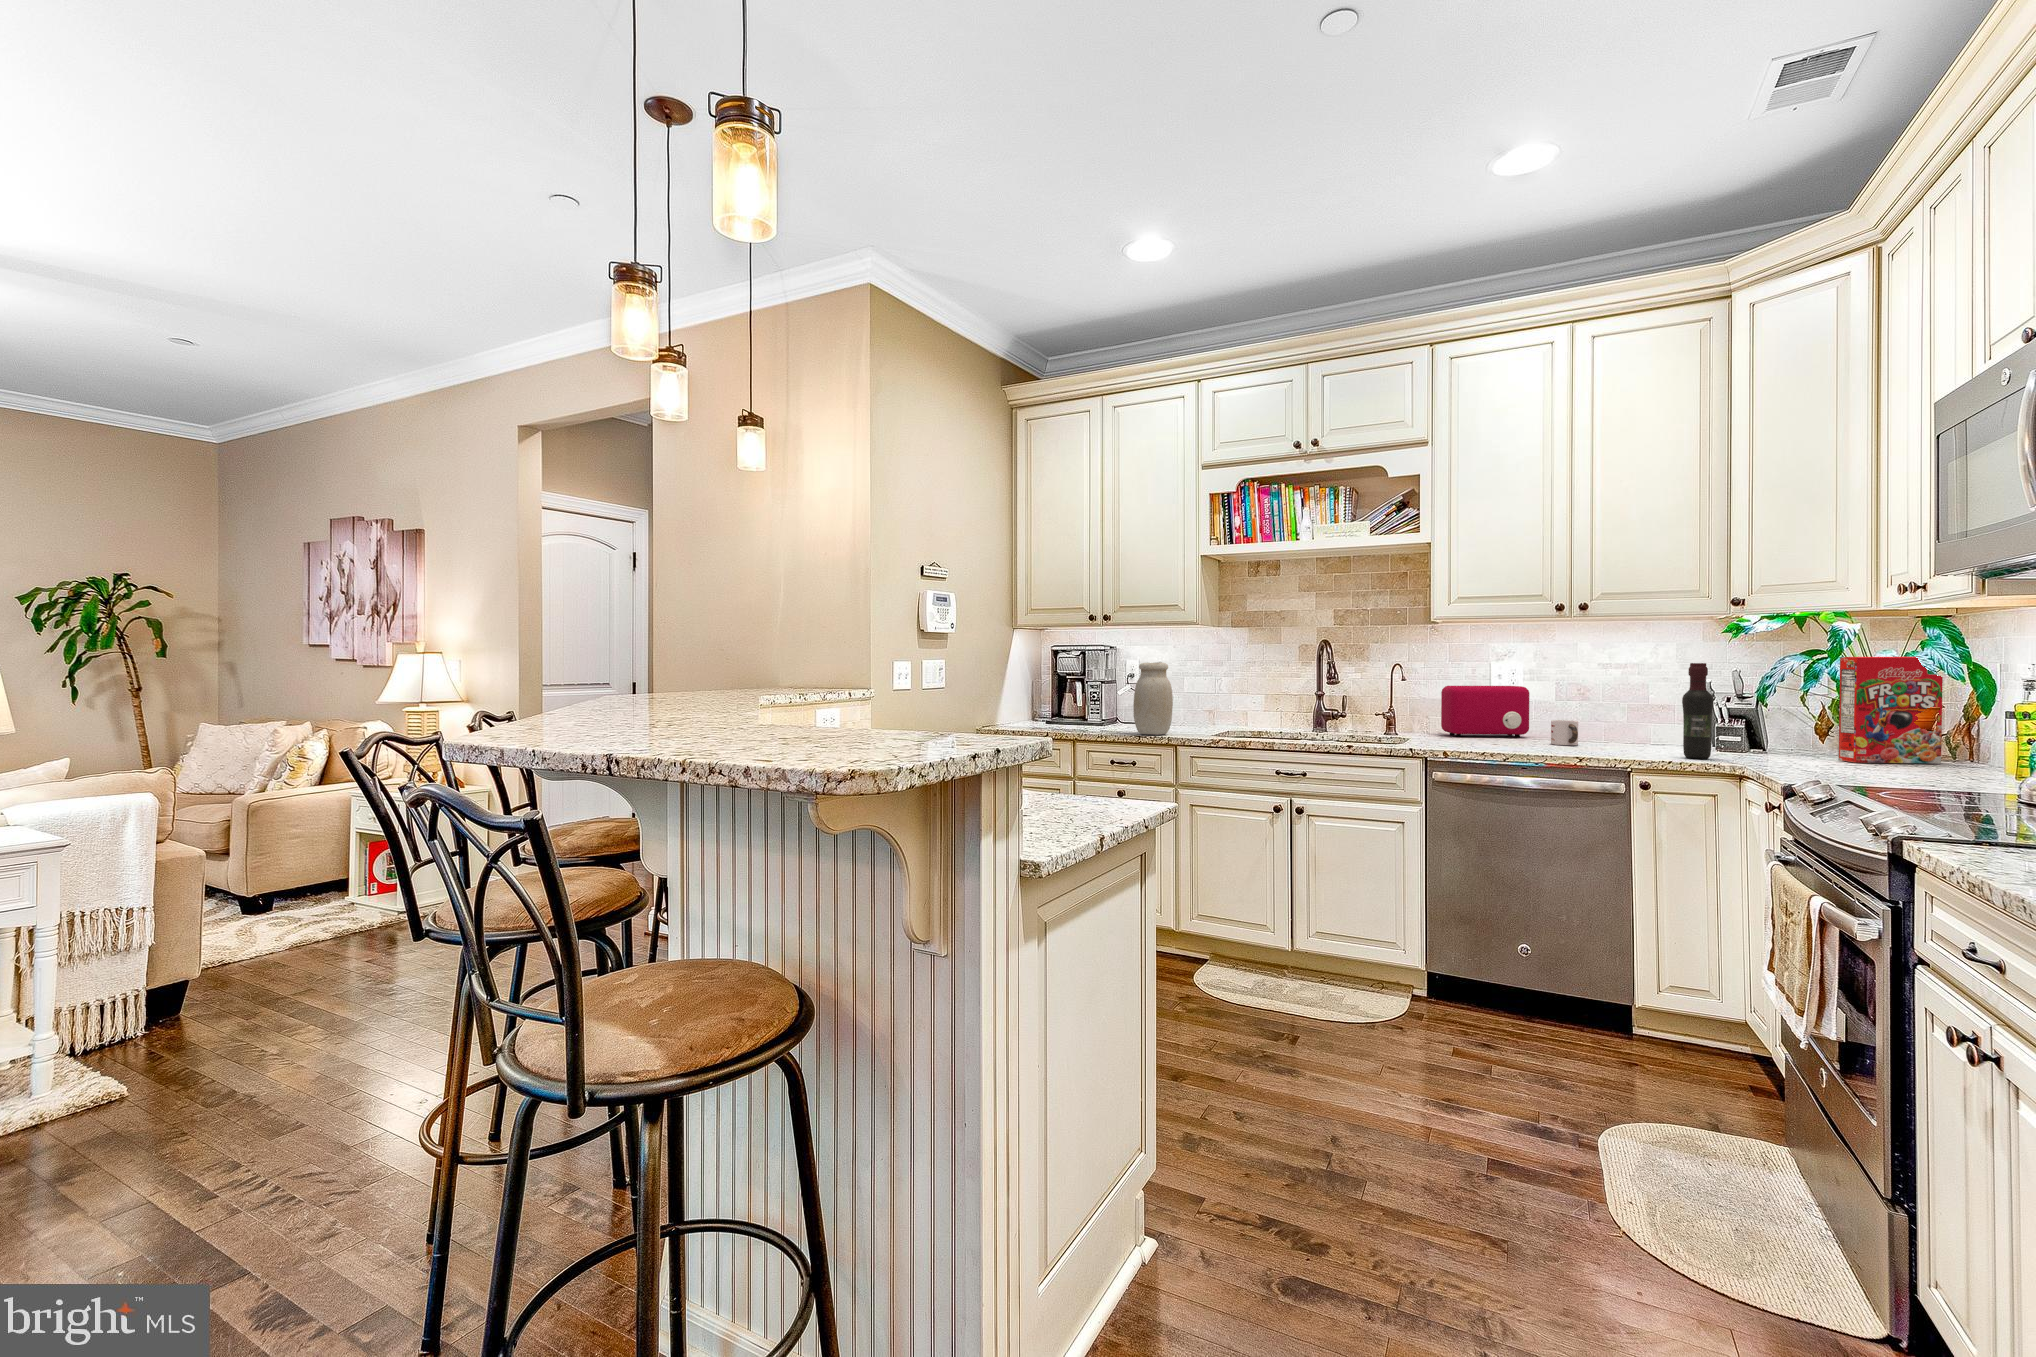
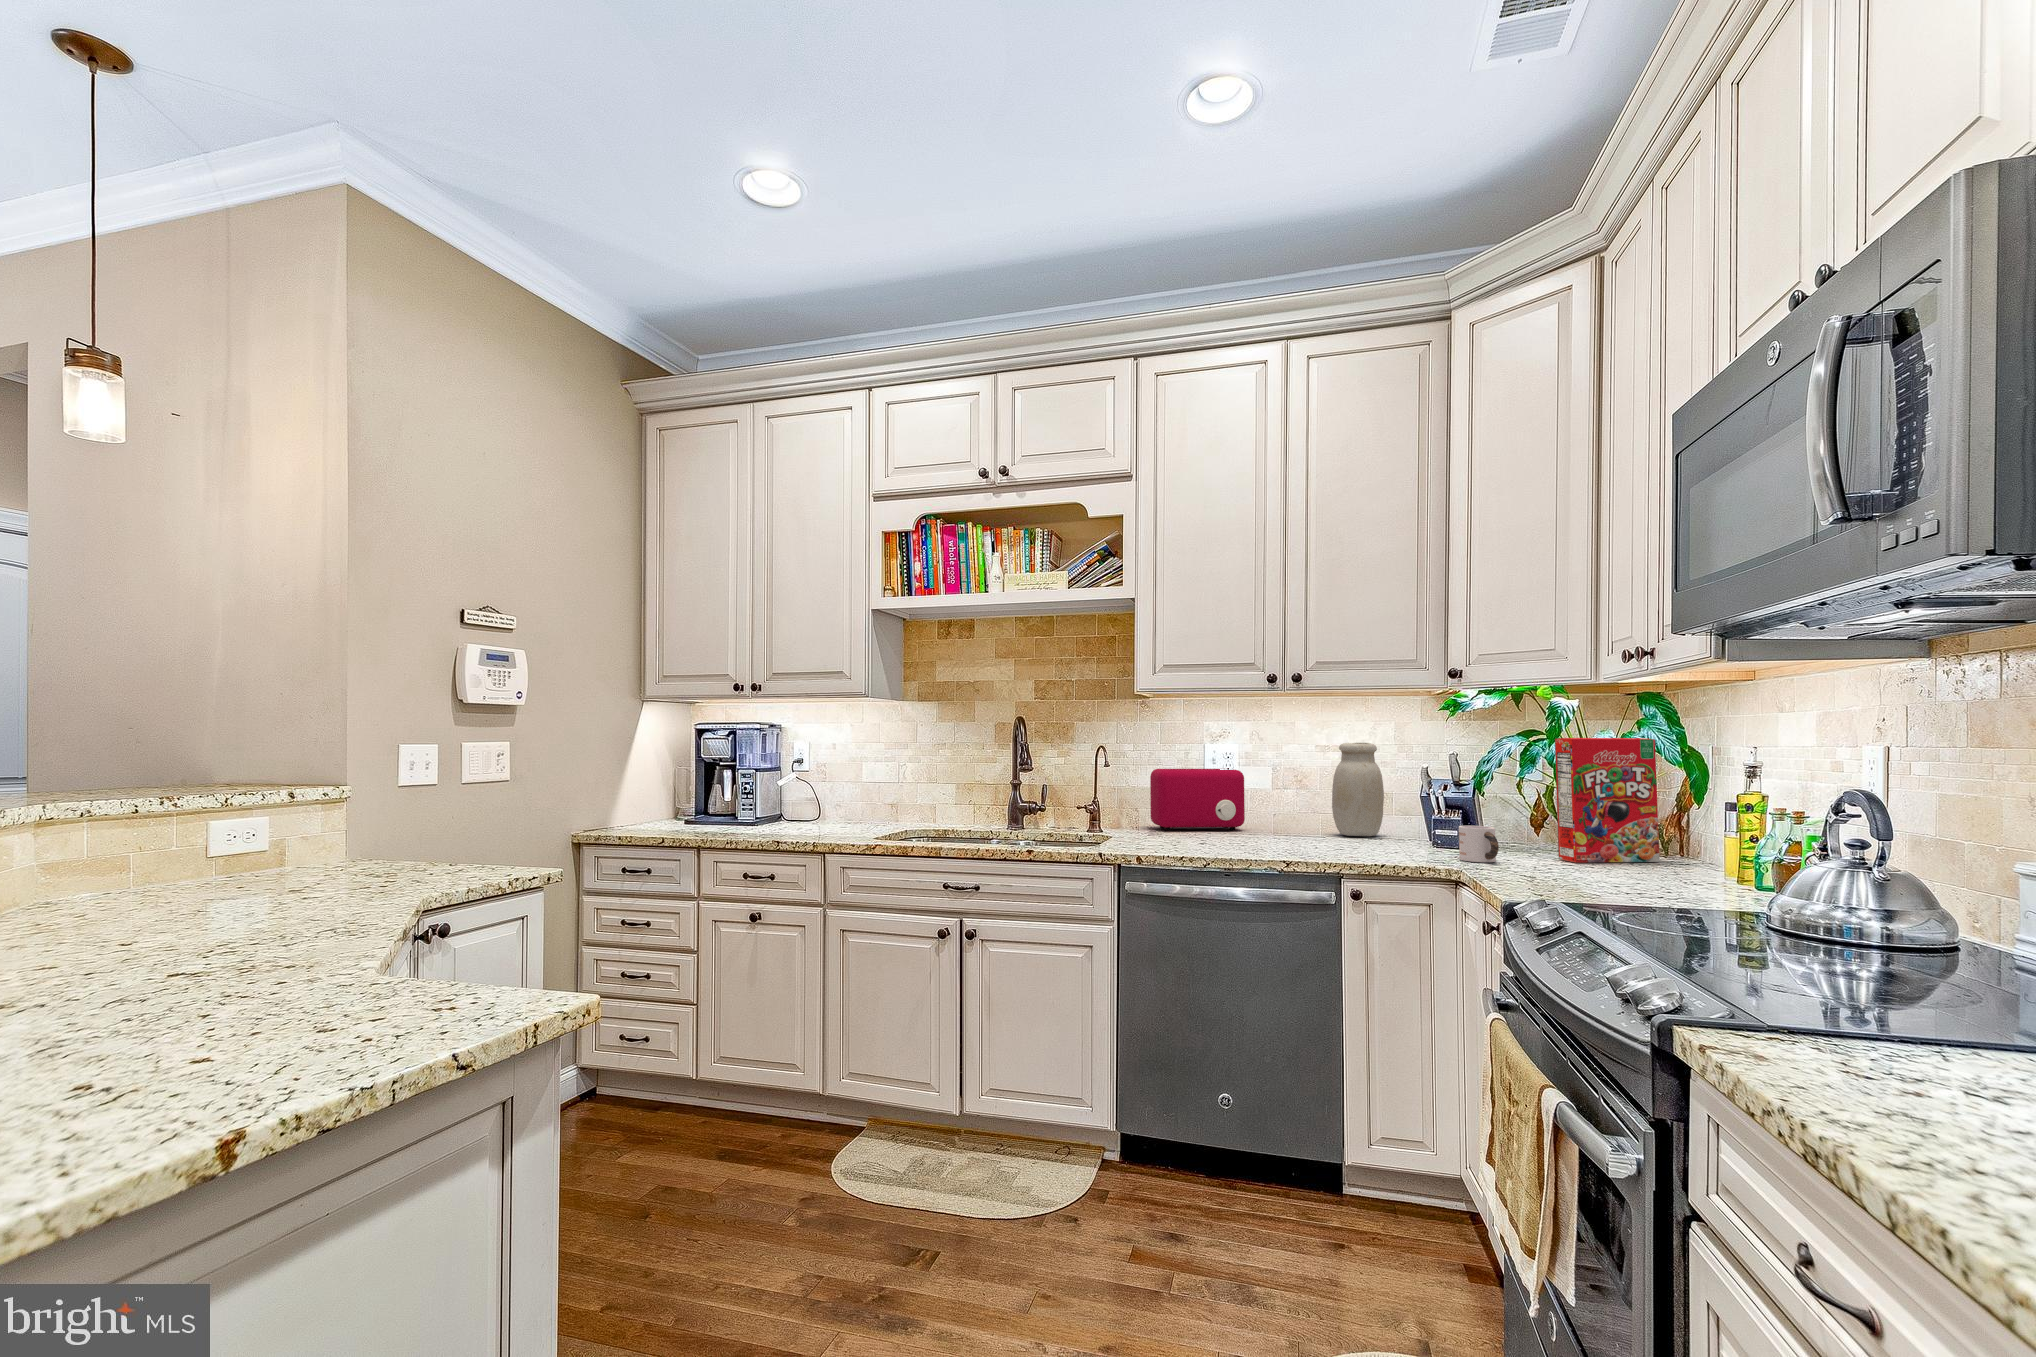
jar: present [1133,662,1173,735] -> present [1332,743,1384,836]
wine bottle: present [1682,663,1714,759] -> none [1395,745,1428,861]
mug: present [1551,720,1578,745] -> present [1459,826,1499,862]

